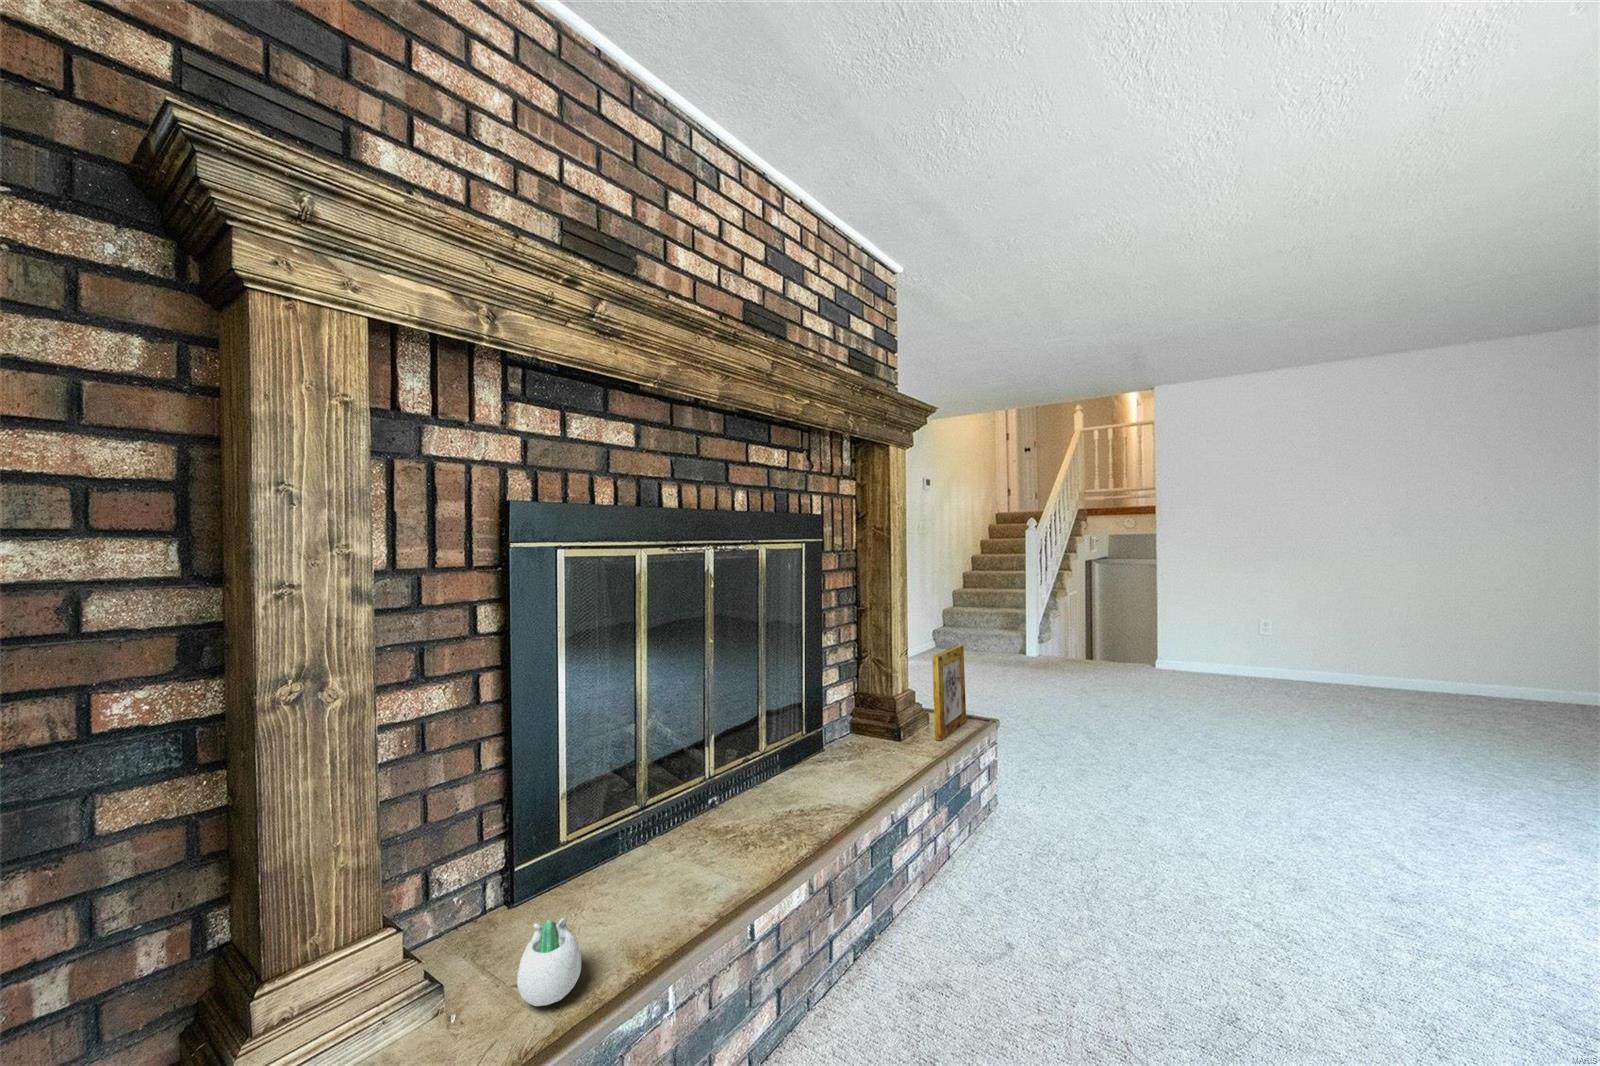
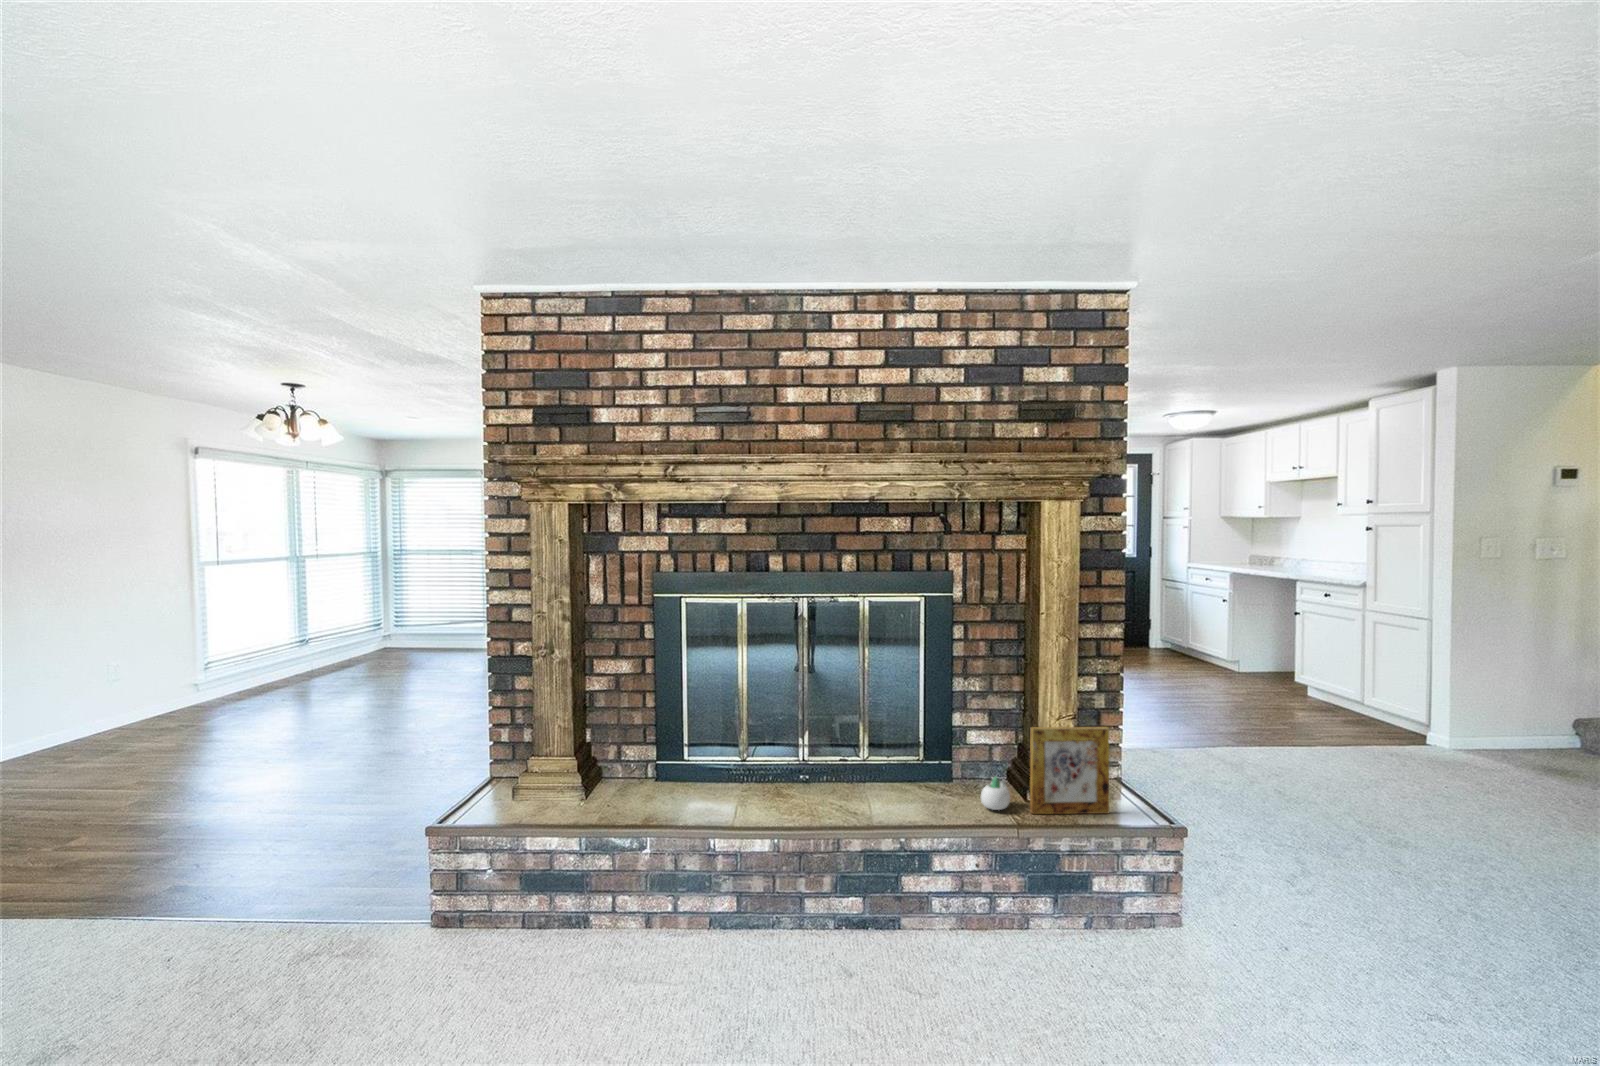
succulent planter: present [517,917,582,1006] -> present [981,776,1010,810]

